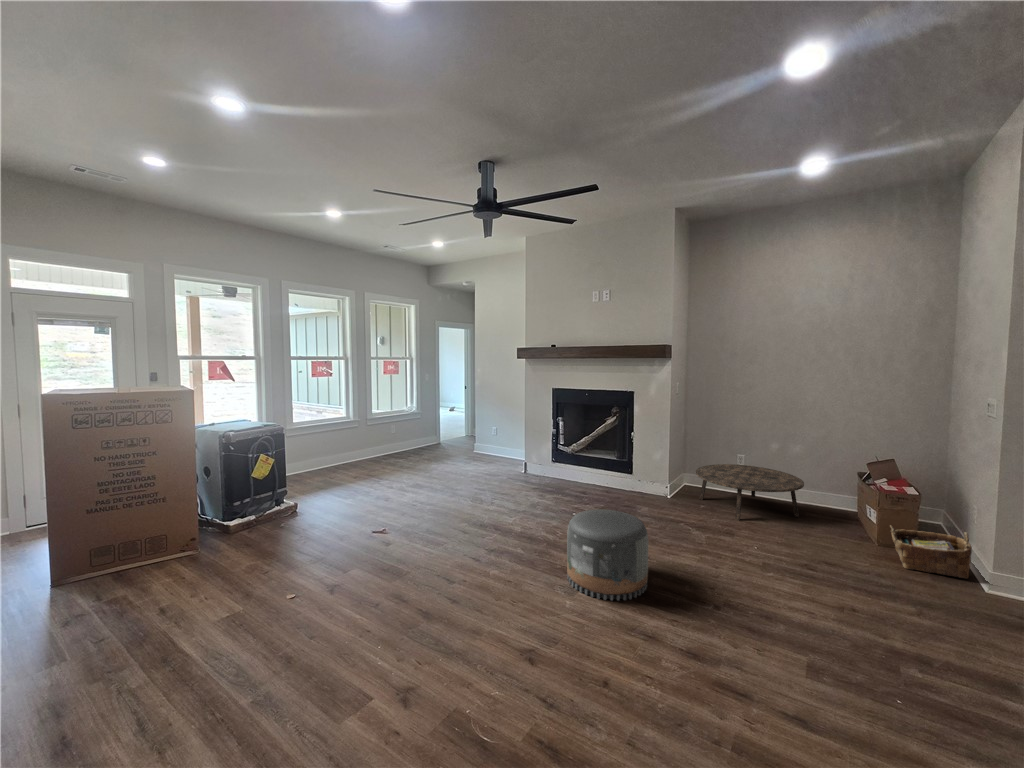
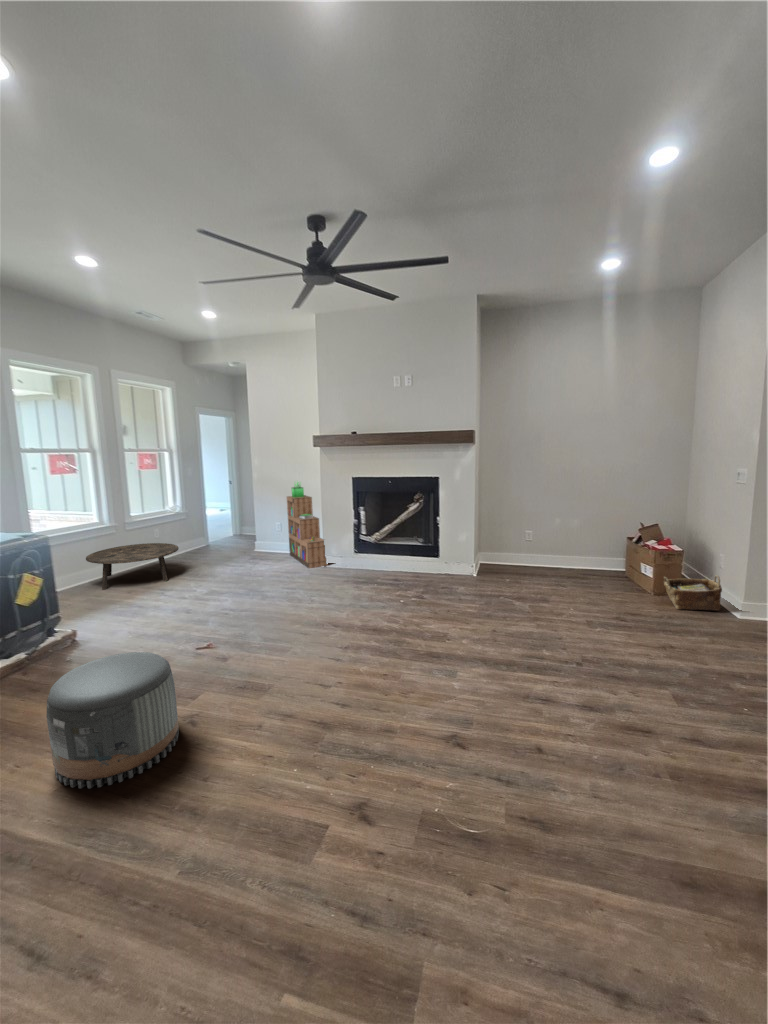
bookshelf: none [499,389,527,472] -> present [287,483,328,568]
coffee table: present [696,464,804,521] -> present [86,543,179,590]
pouf: present [567,509,649,601] -> present [46,652,179,788]

